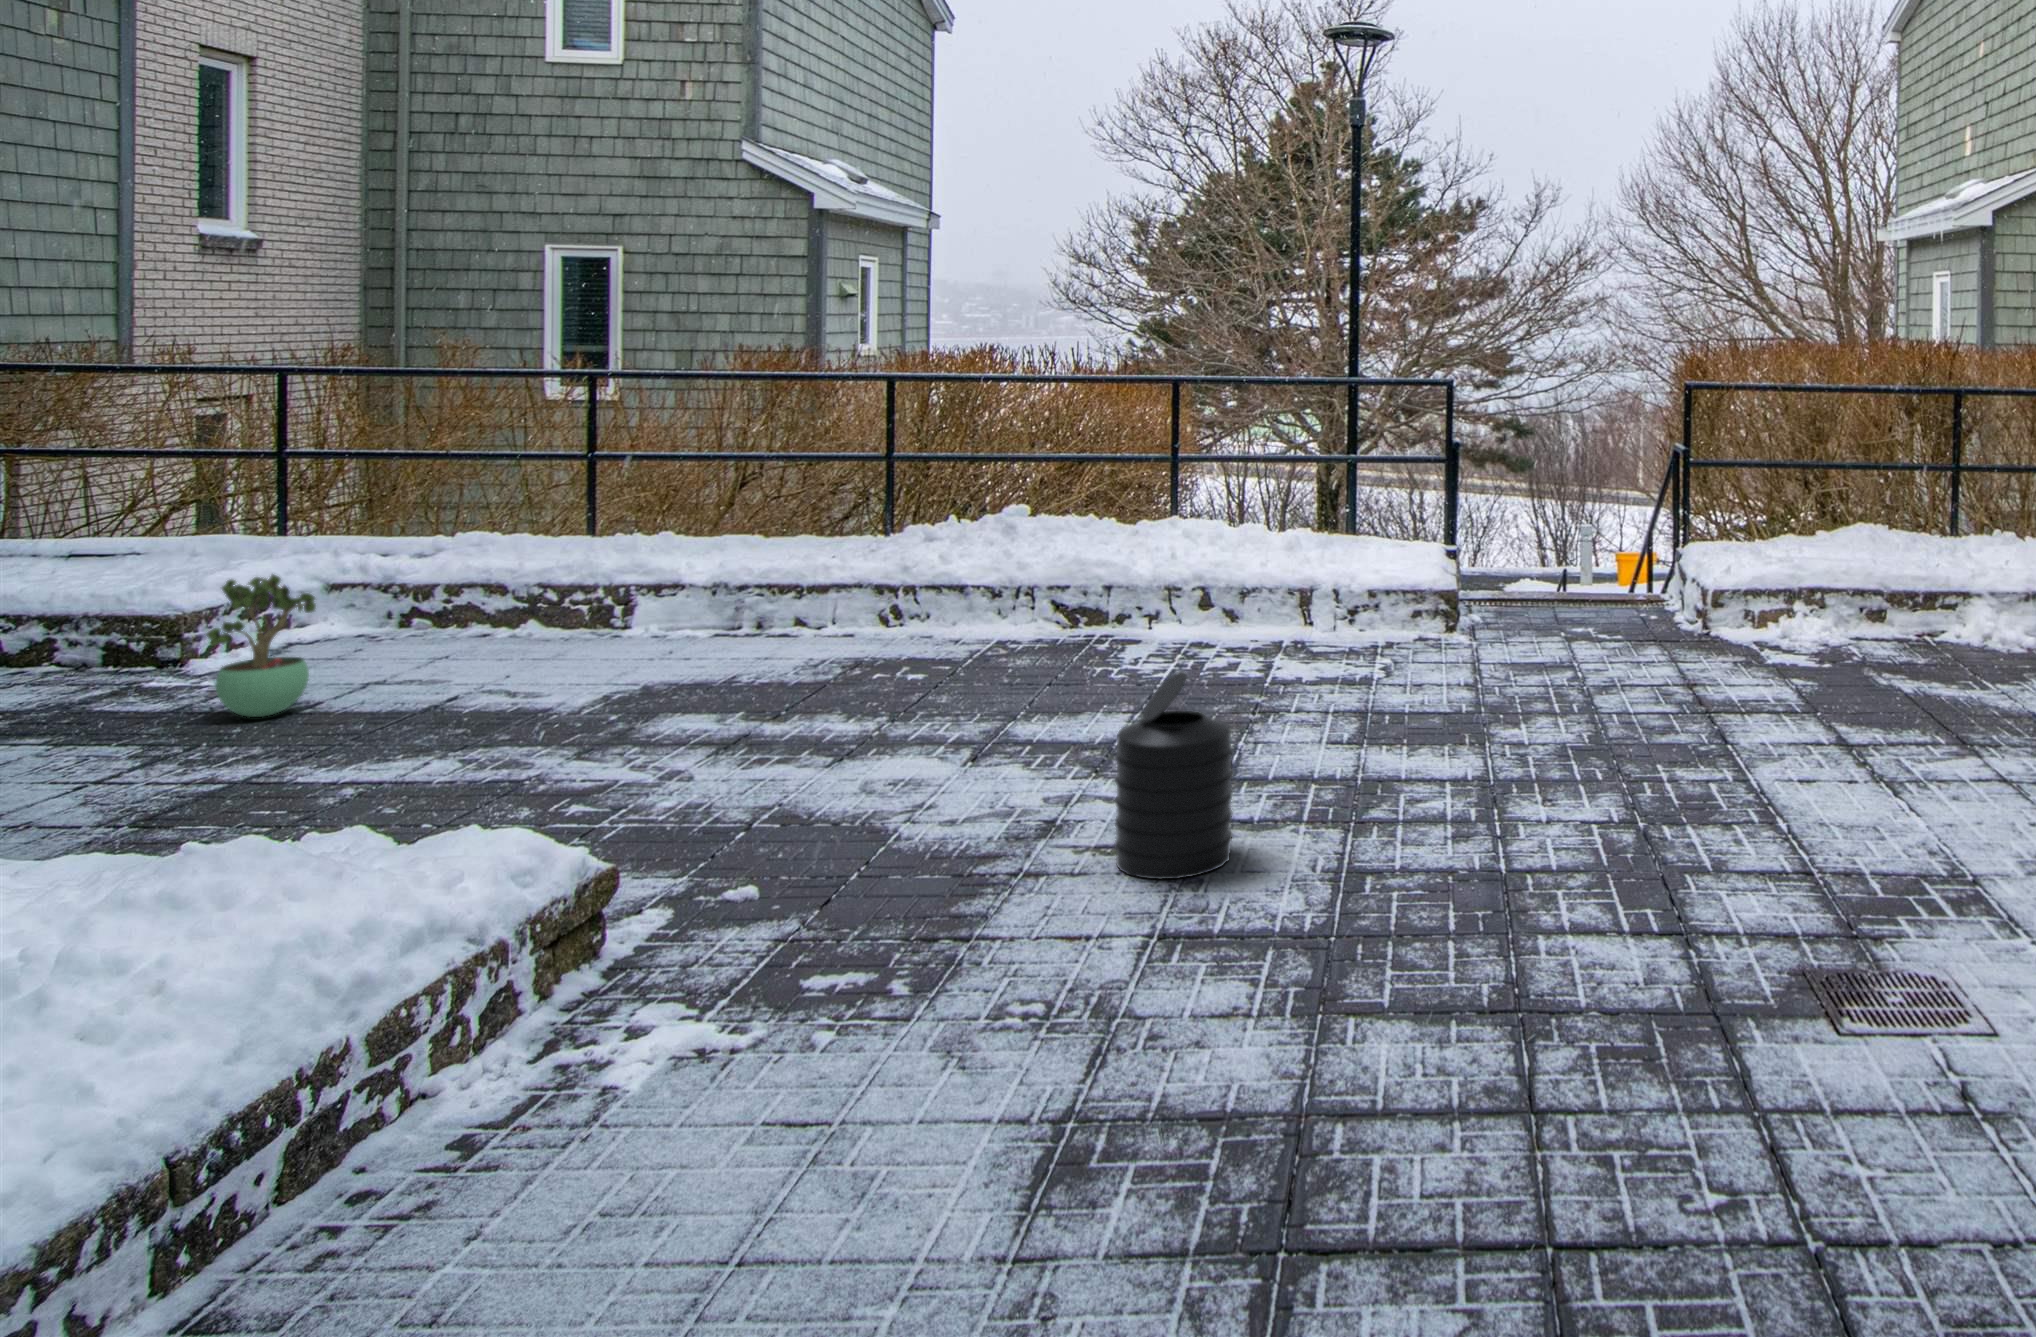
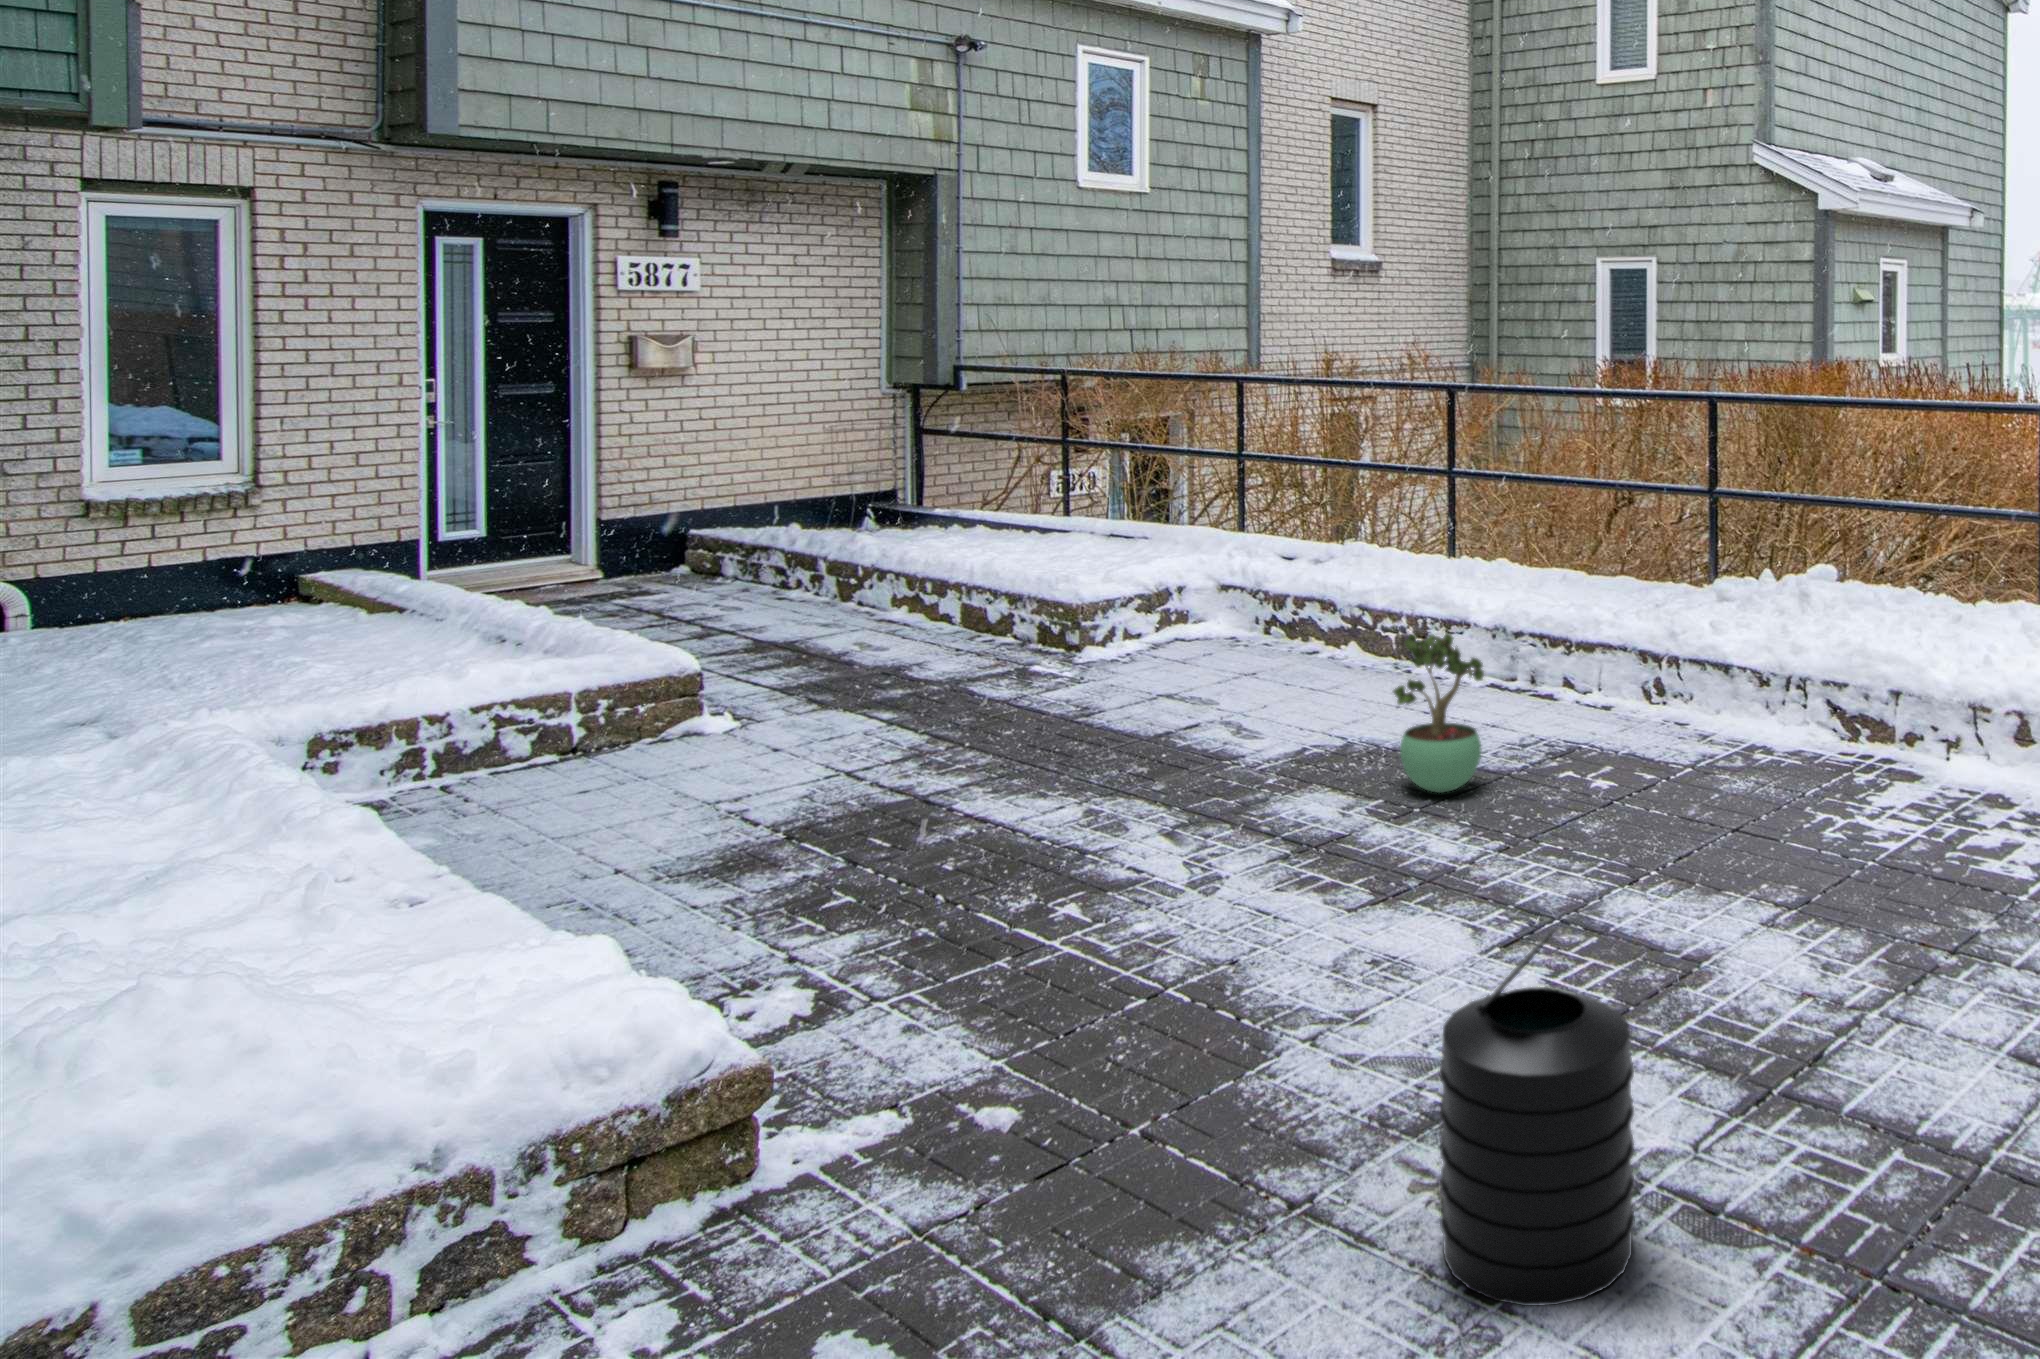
potted plant: present [206,575,316,717] -> present [1393,633,1484,793]

